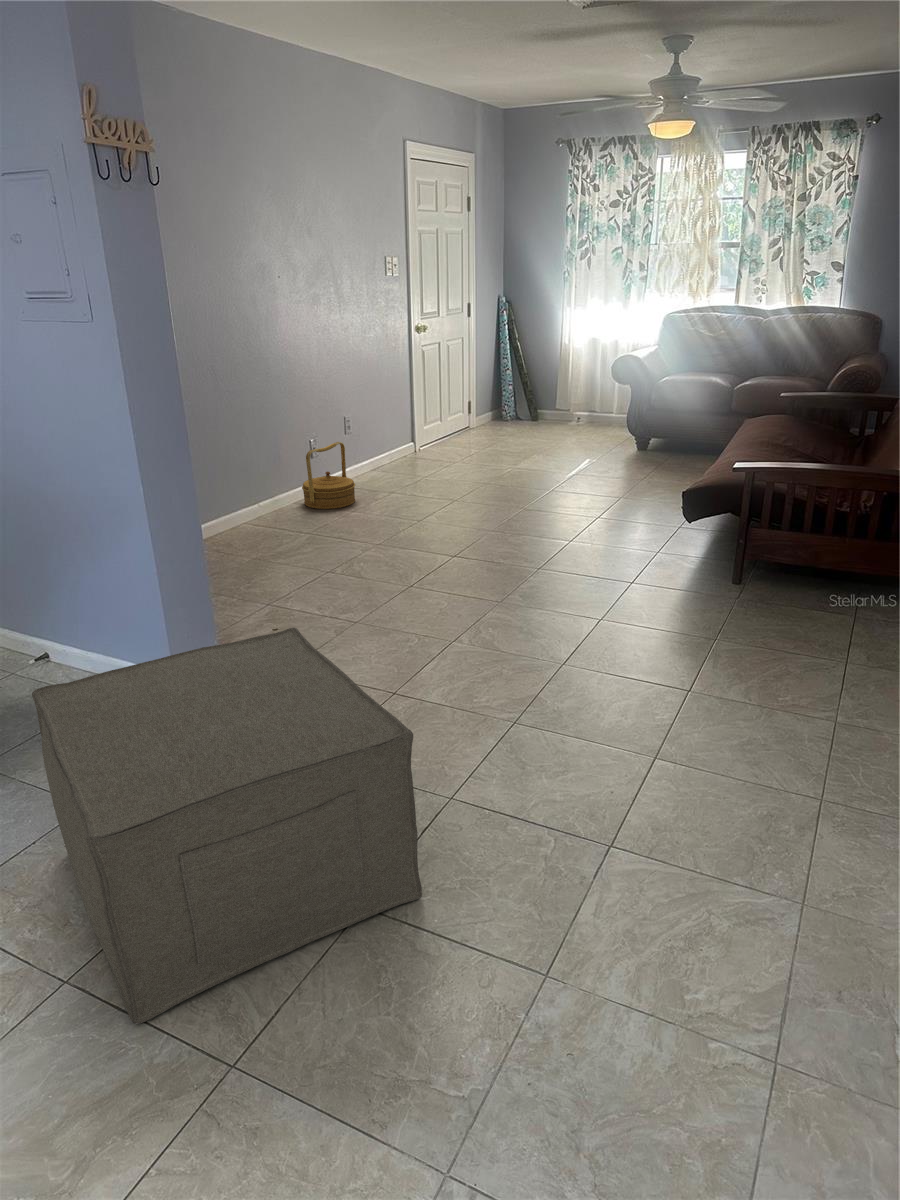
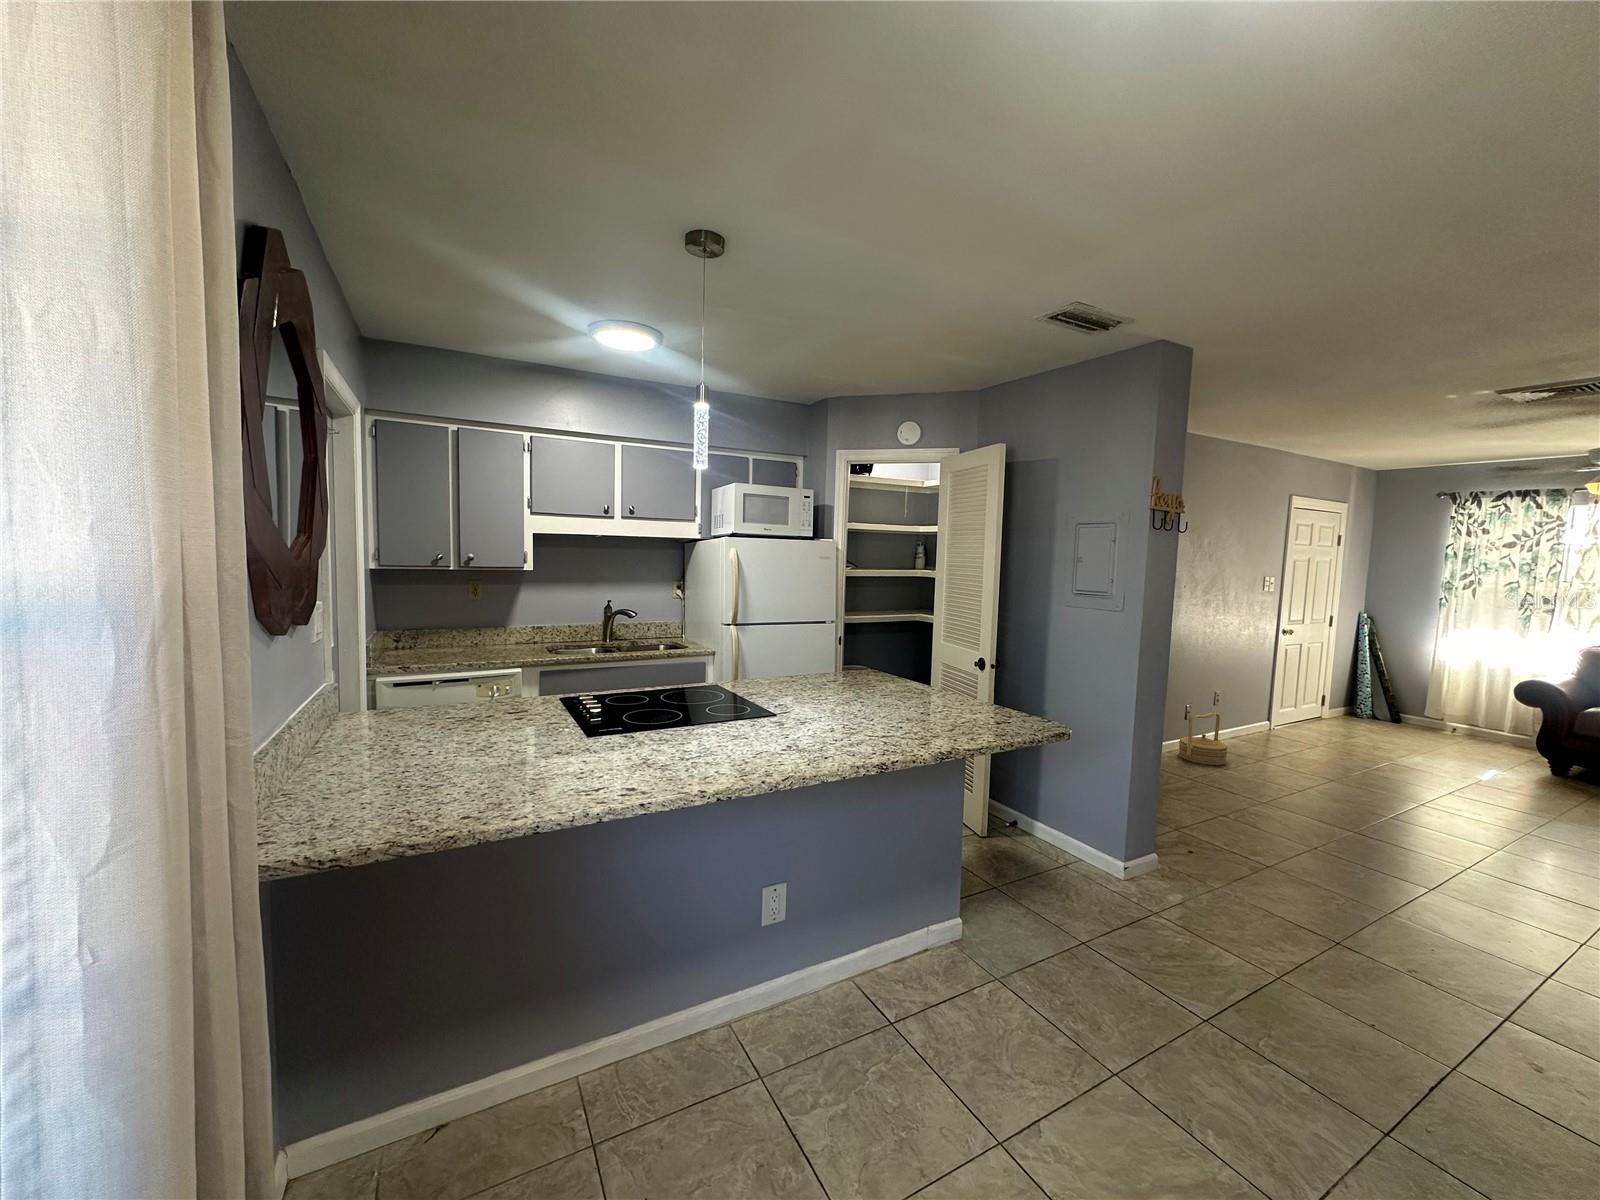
ottoman: present [32,628,422,1024] -> none [1086,848,1463,1145]

